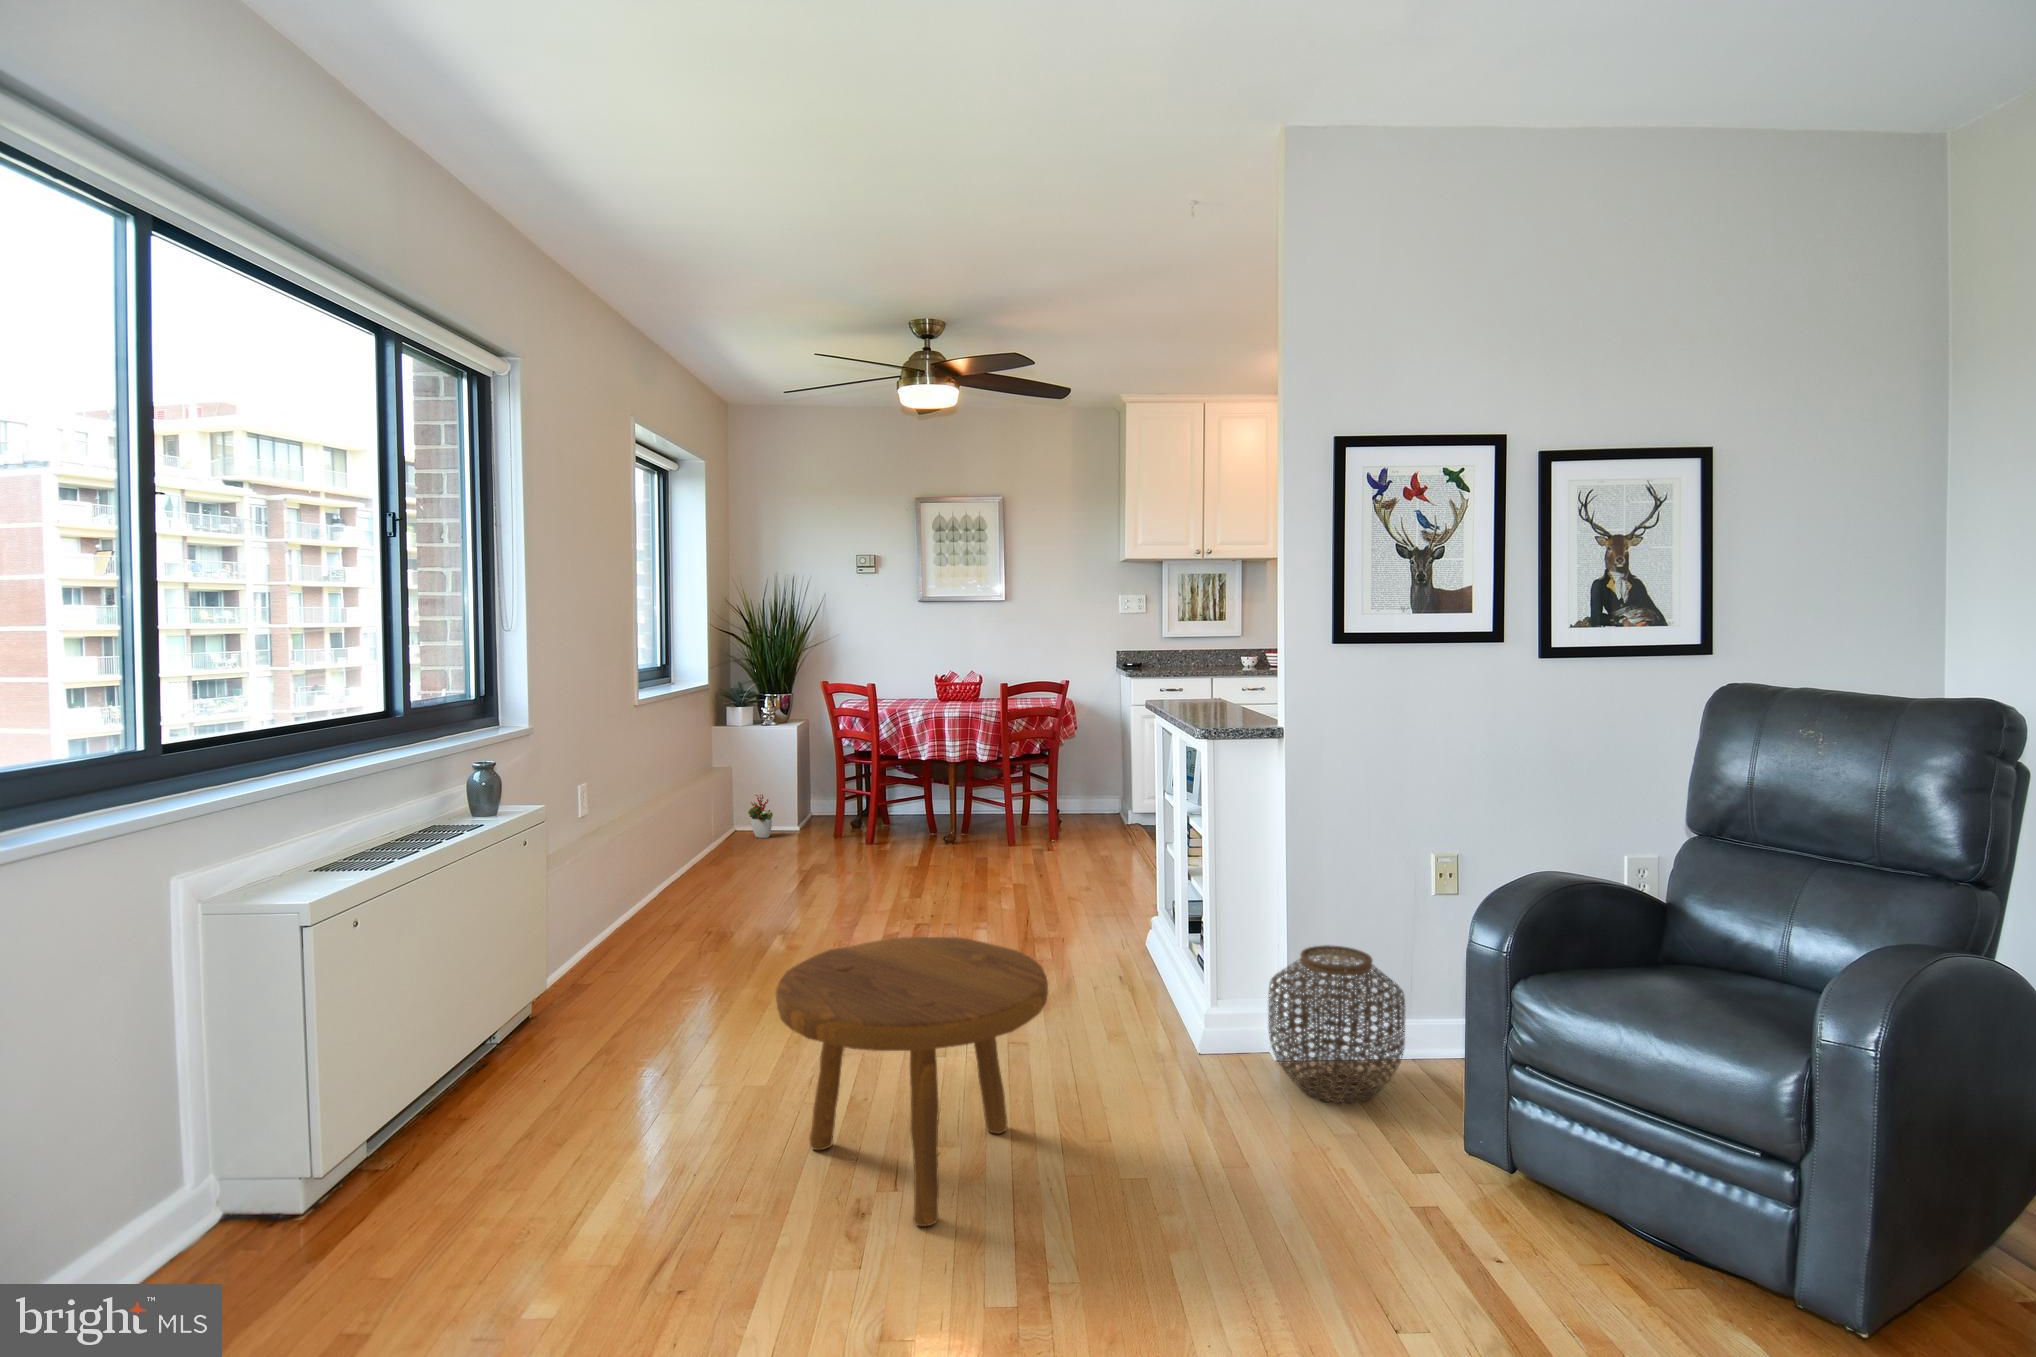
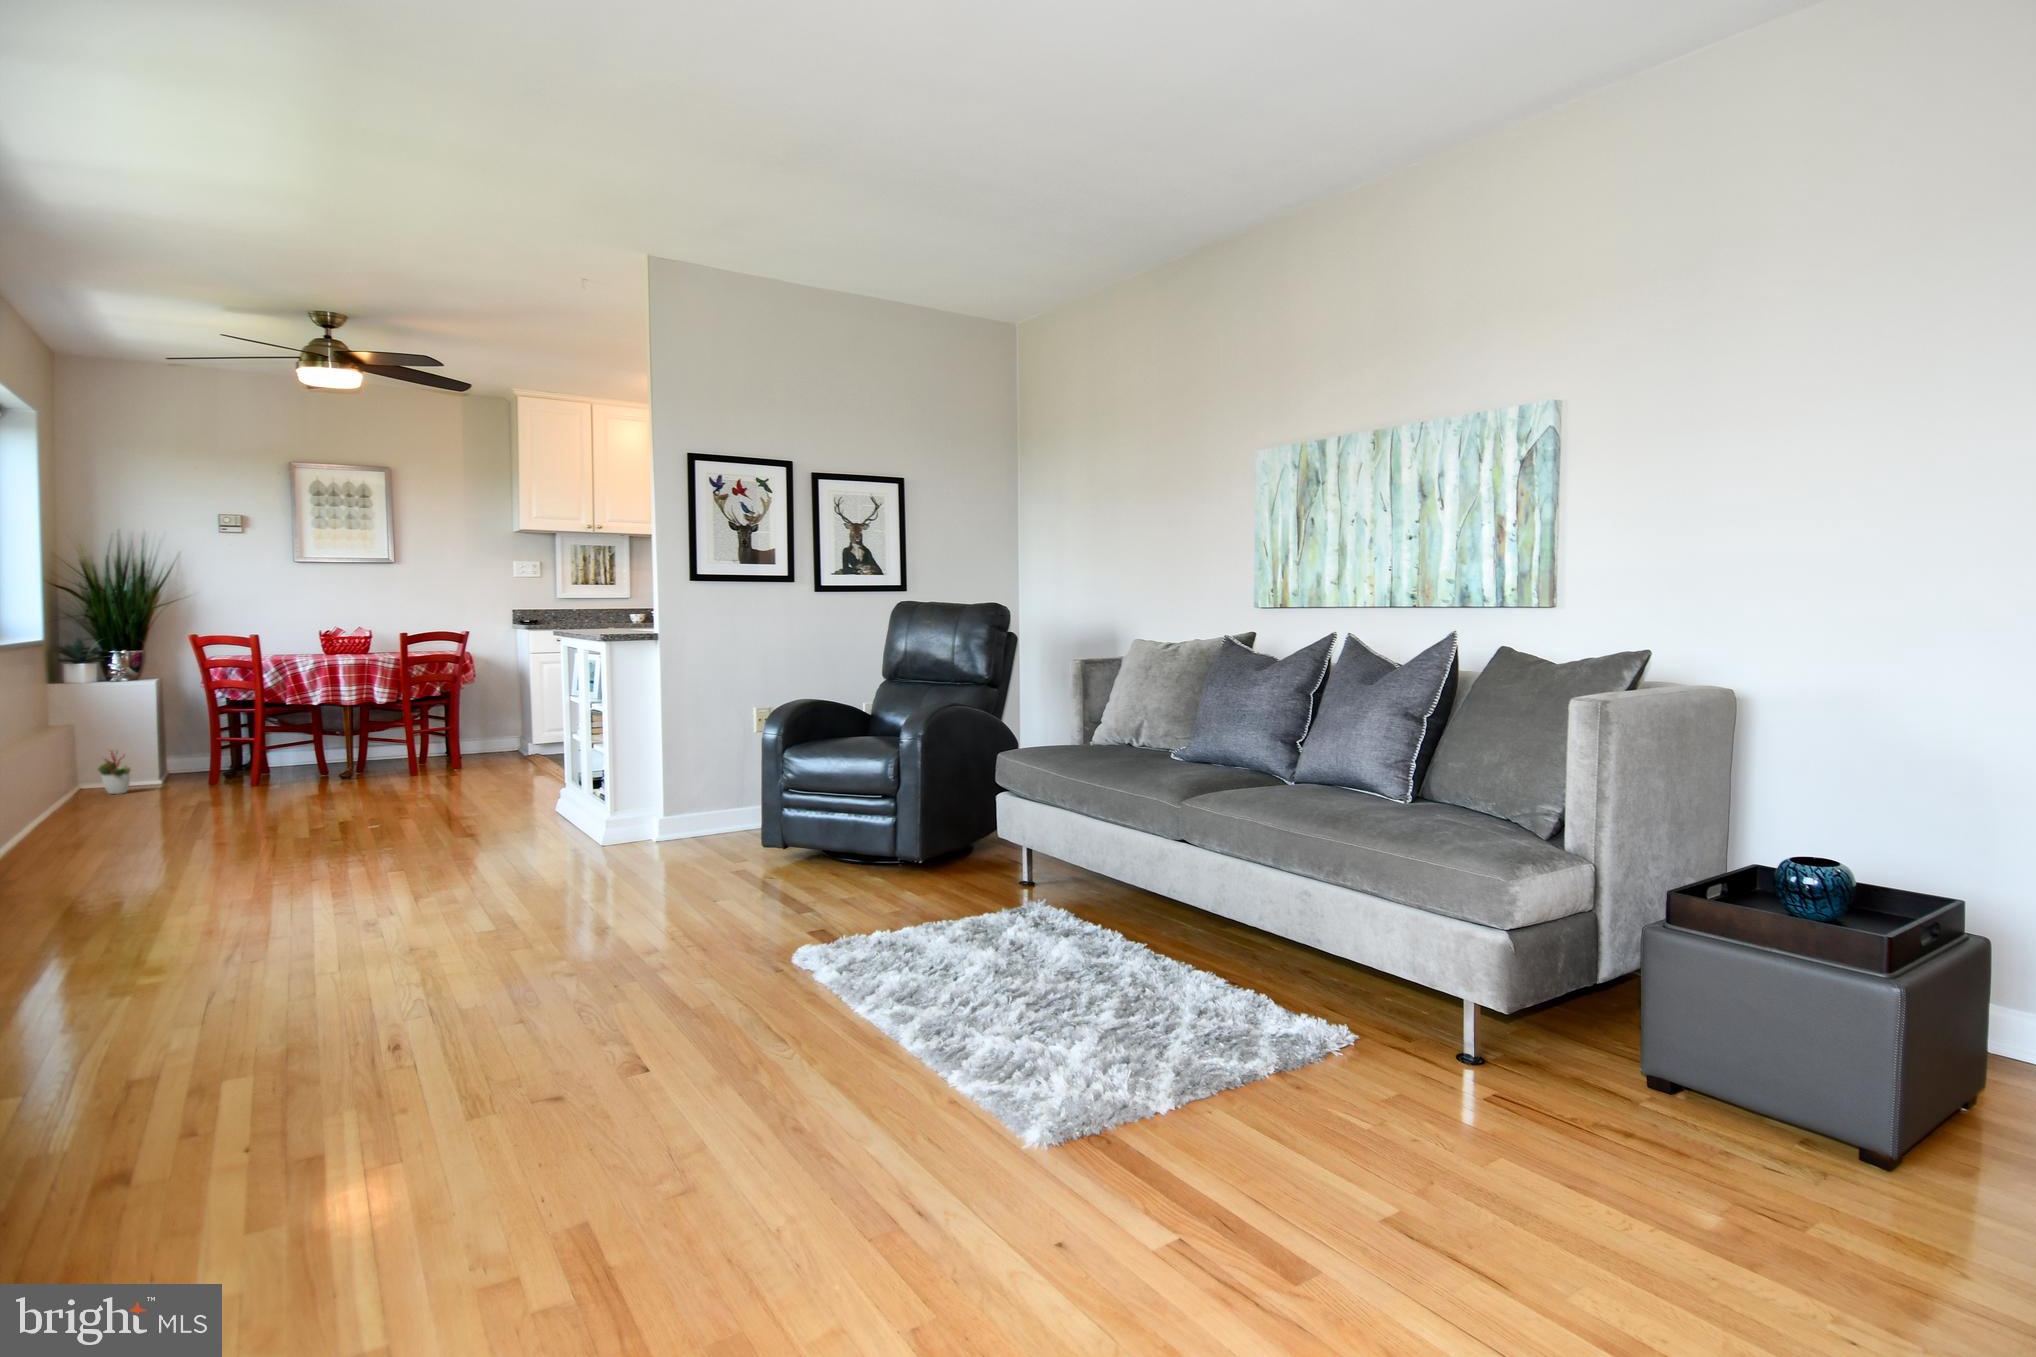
footstool: present [776,937,1048,1226] -> none [278,783,497,948]
woven basket: present [1268,945,1405,1103] -> none [649,776,736,869]

